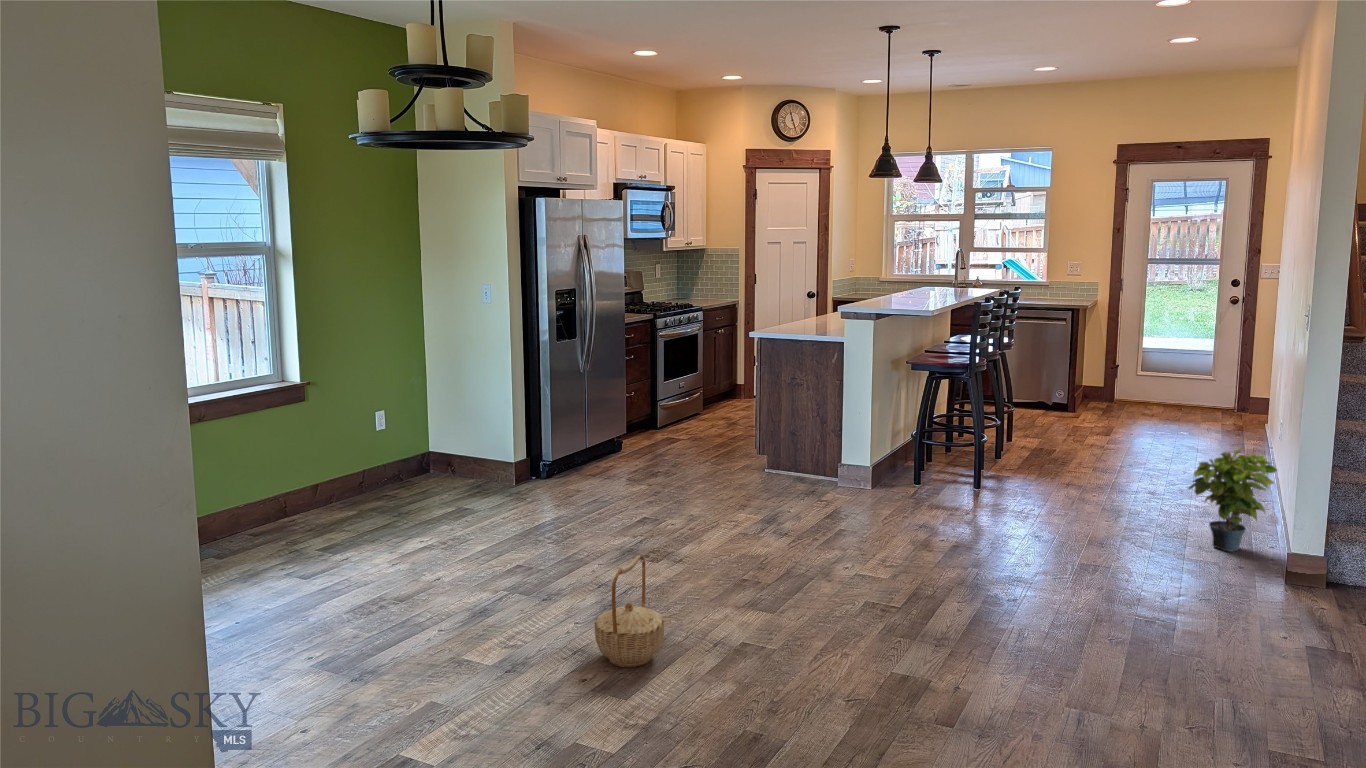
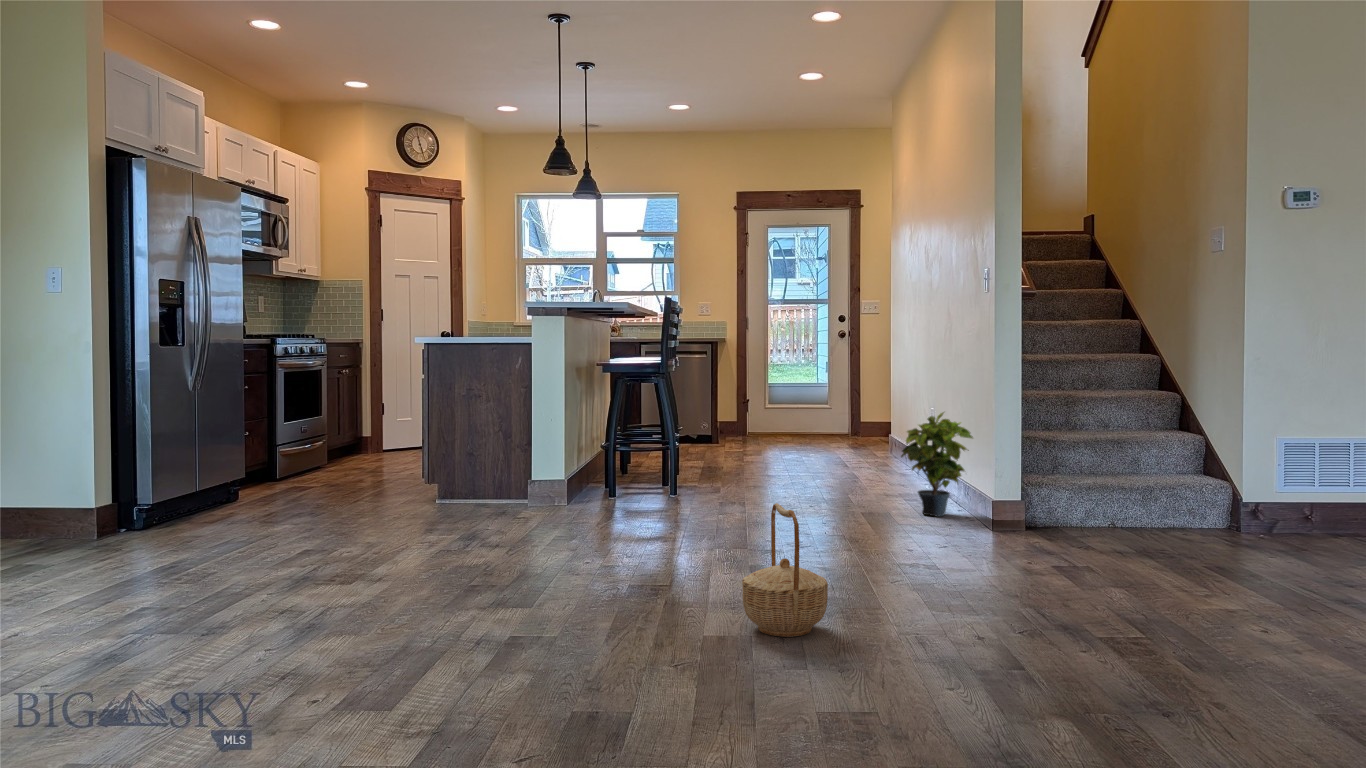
basket: present [595,555,664,667] -> present [742,503,828,637]

